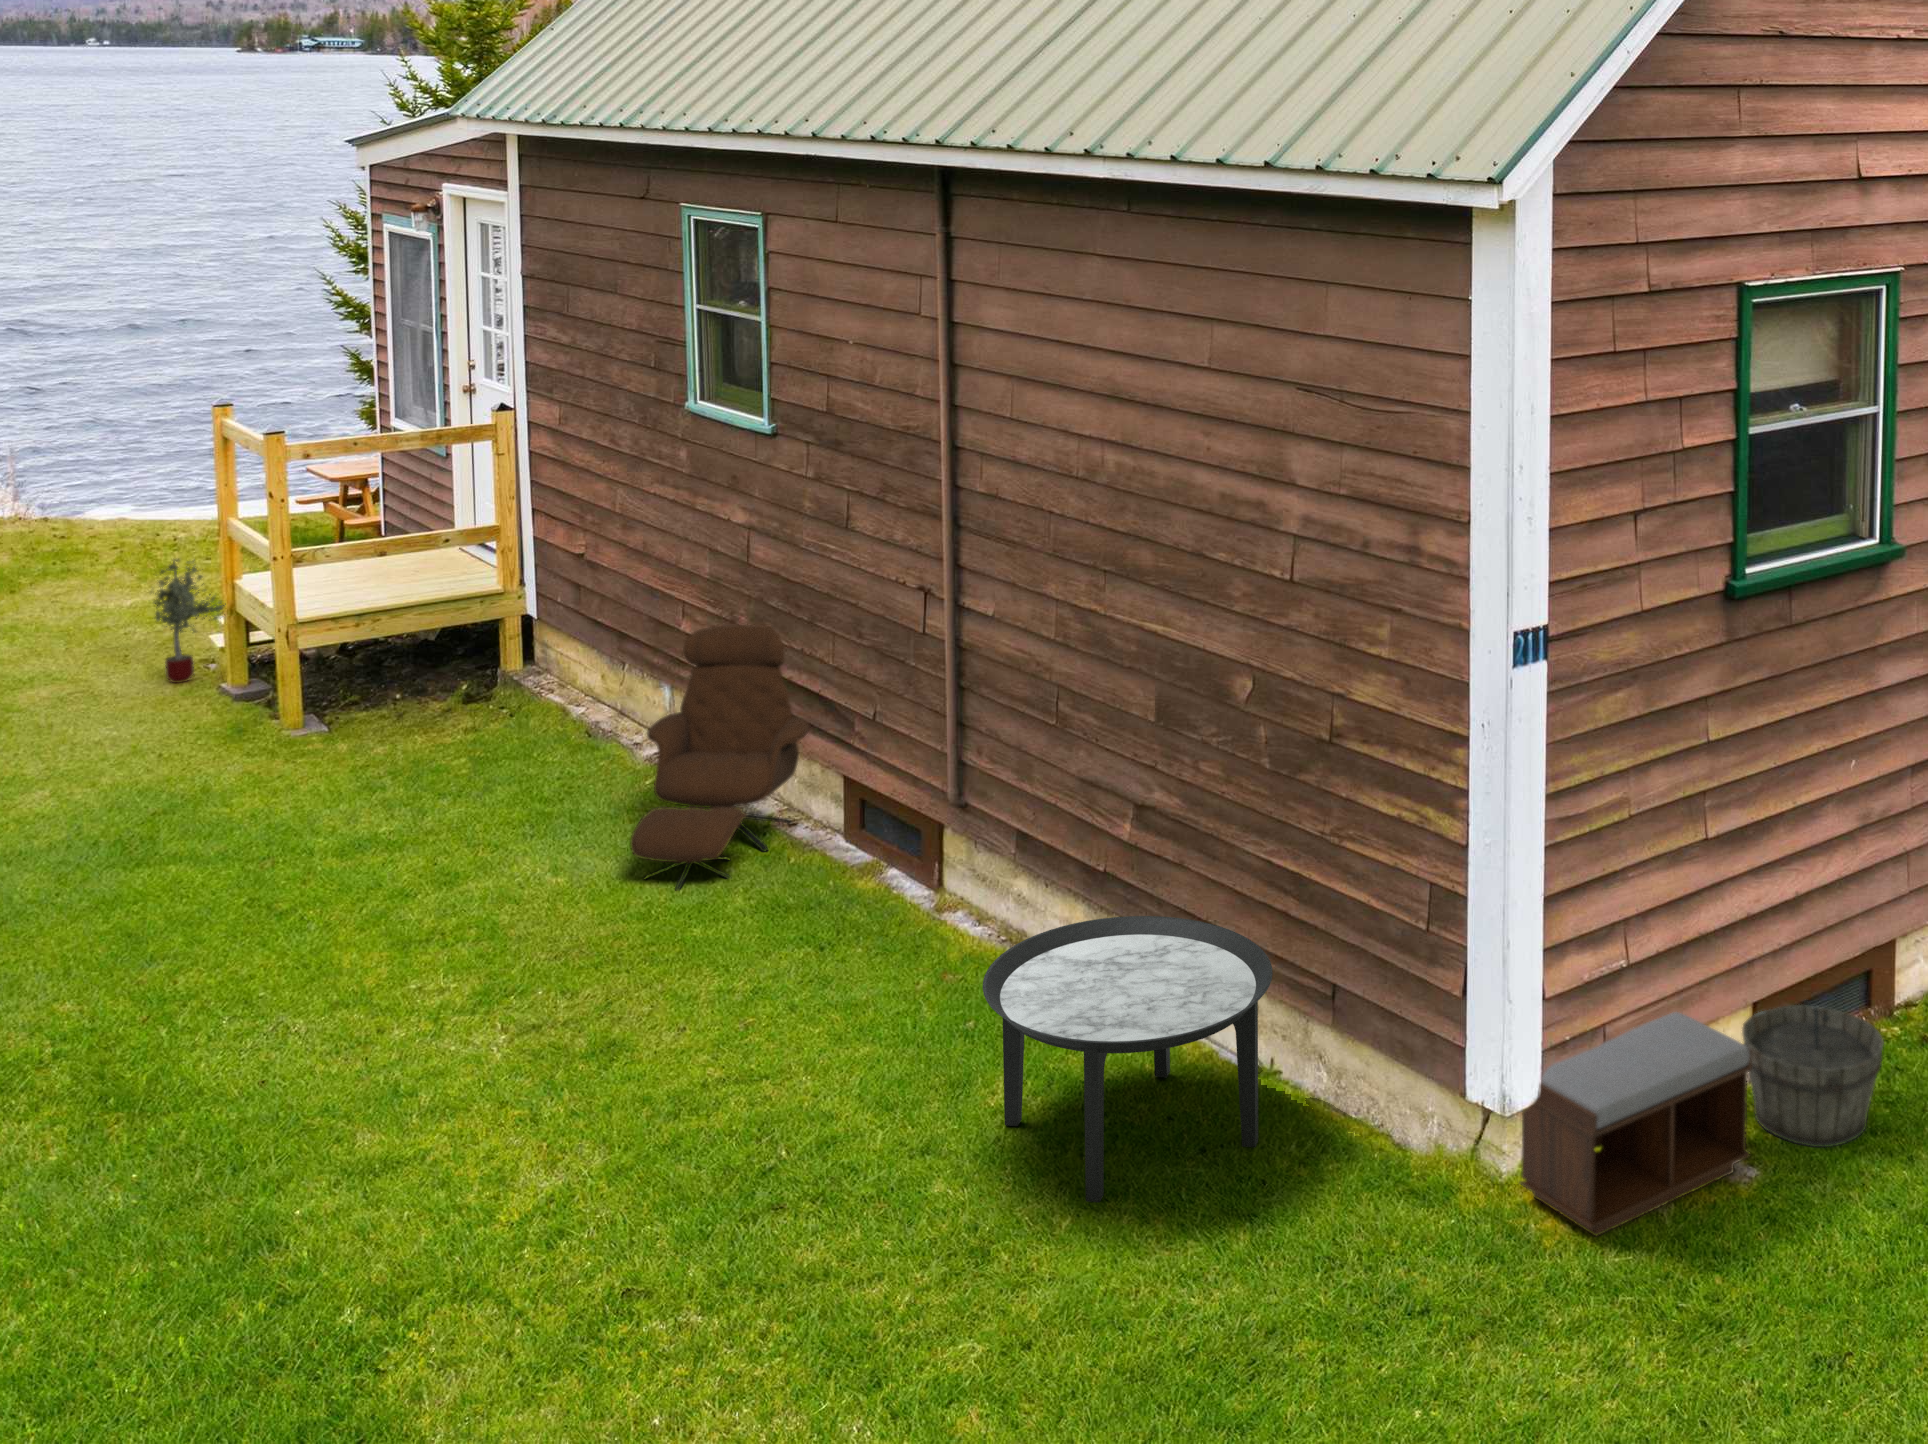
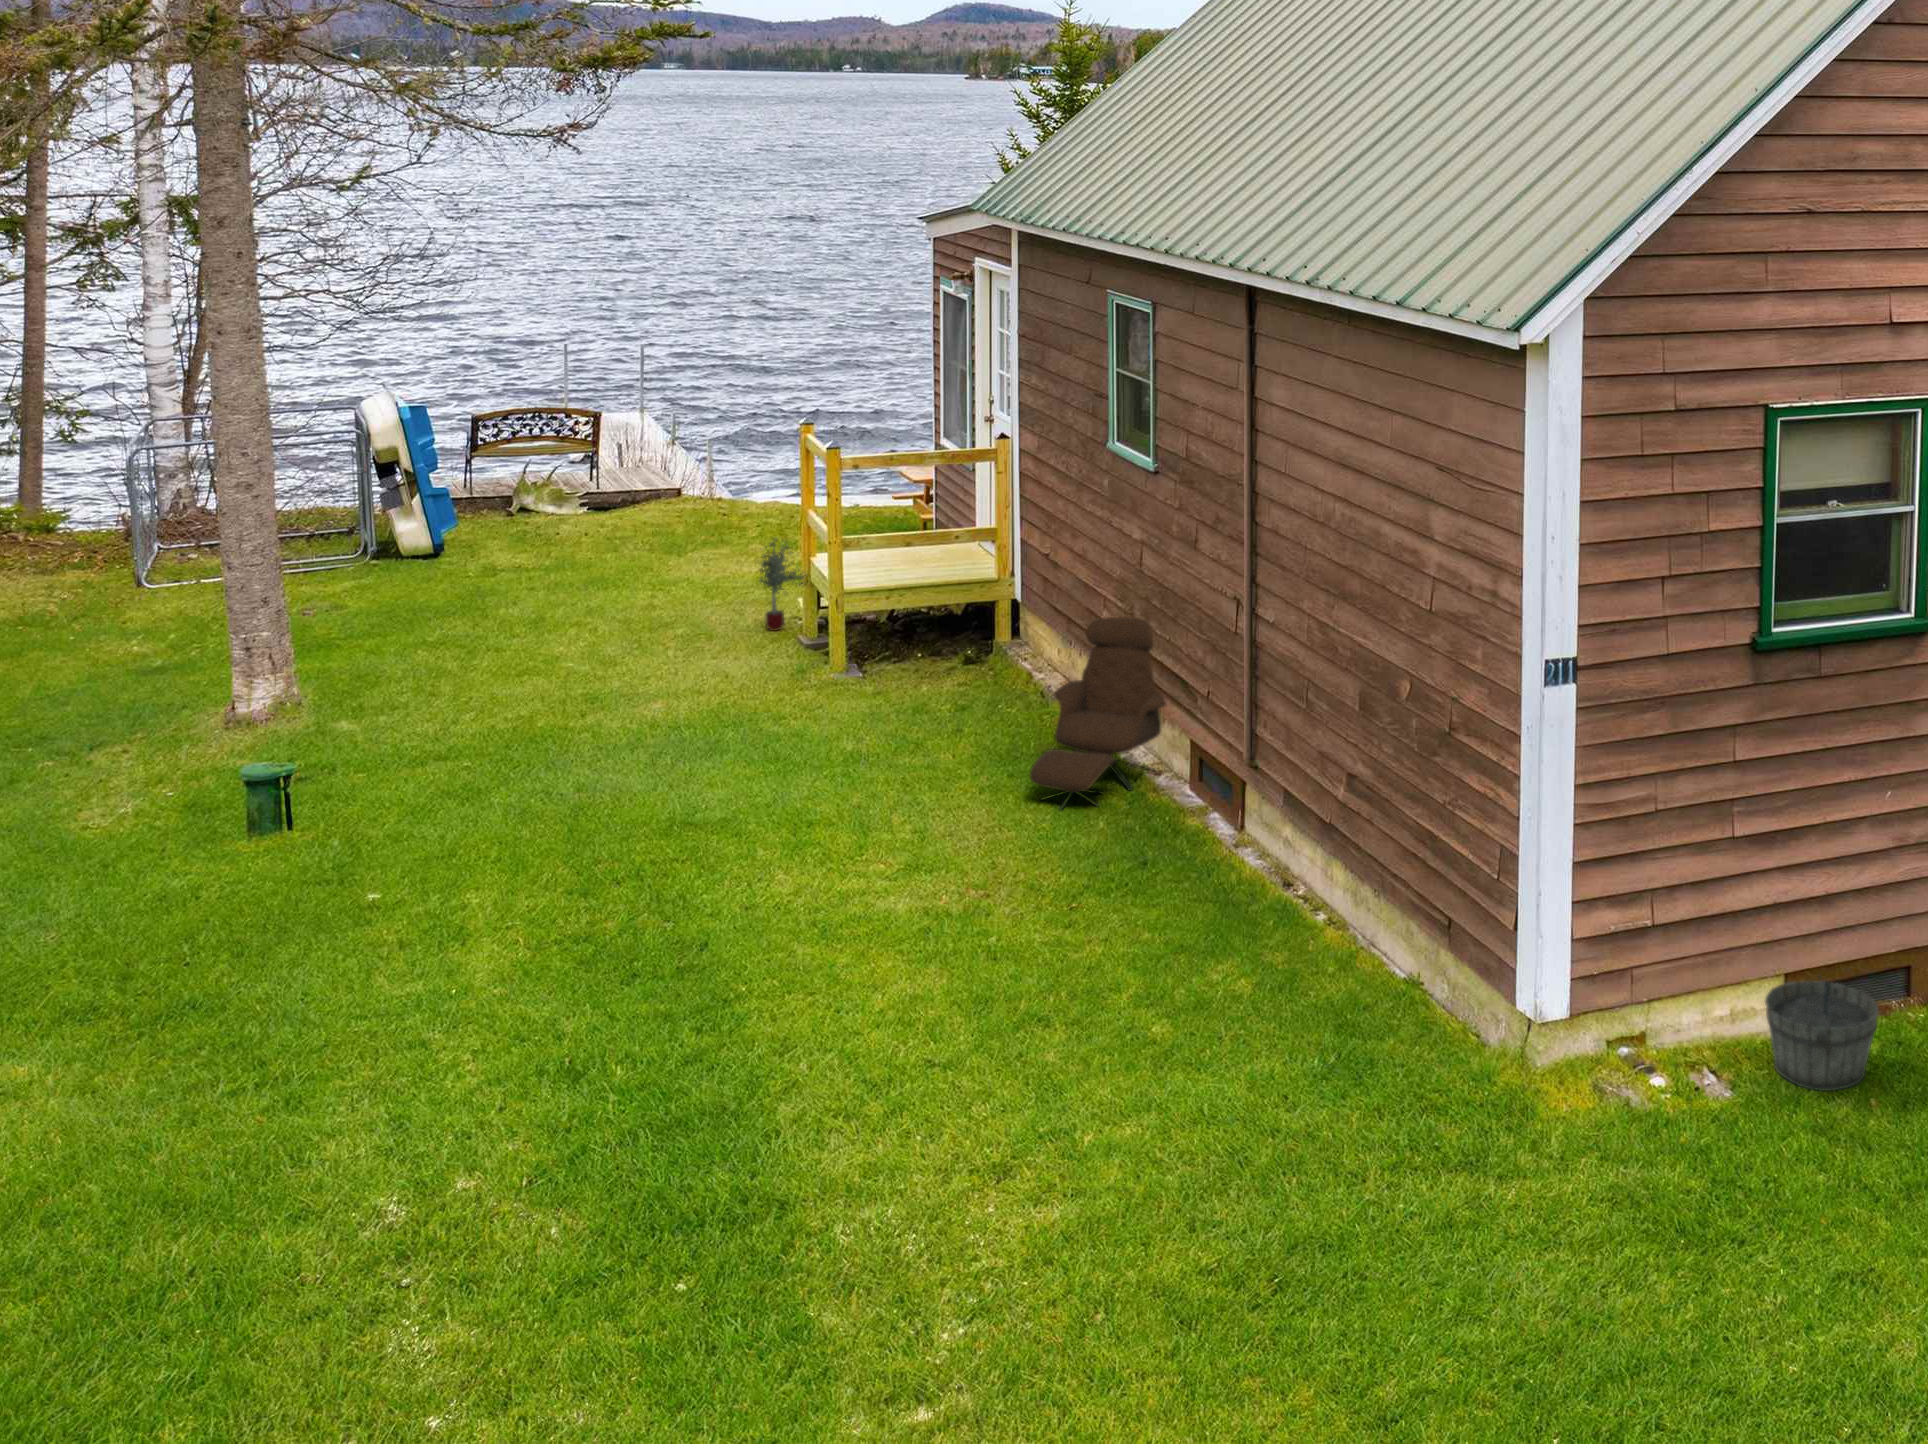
round table: present [983,916,1273,1202] -> none [1197,853,1408,1051]
bench: present [1519,1012,1752,1236] -> none [1559,969,1749,1122]

